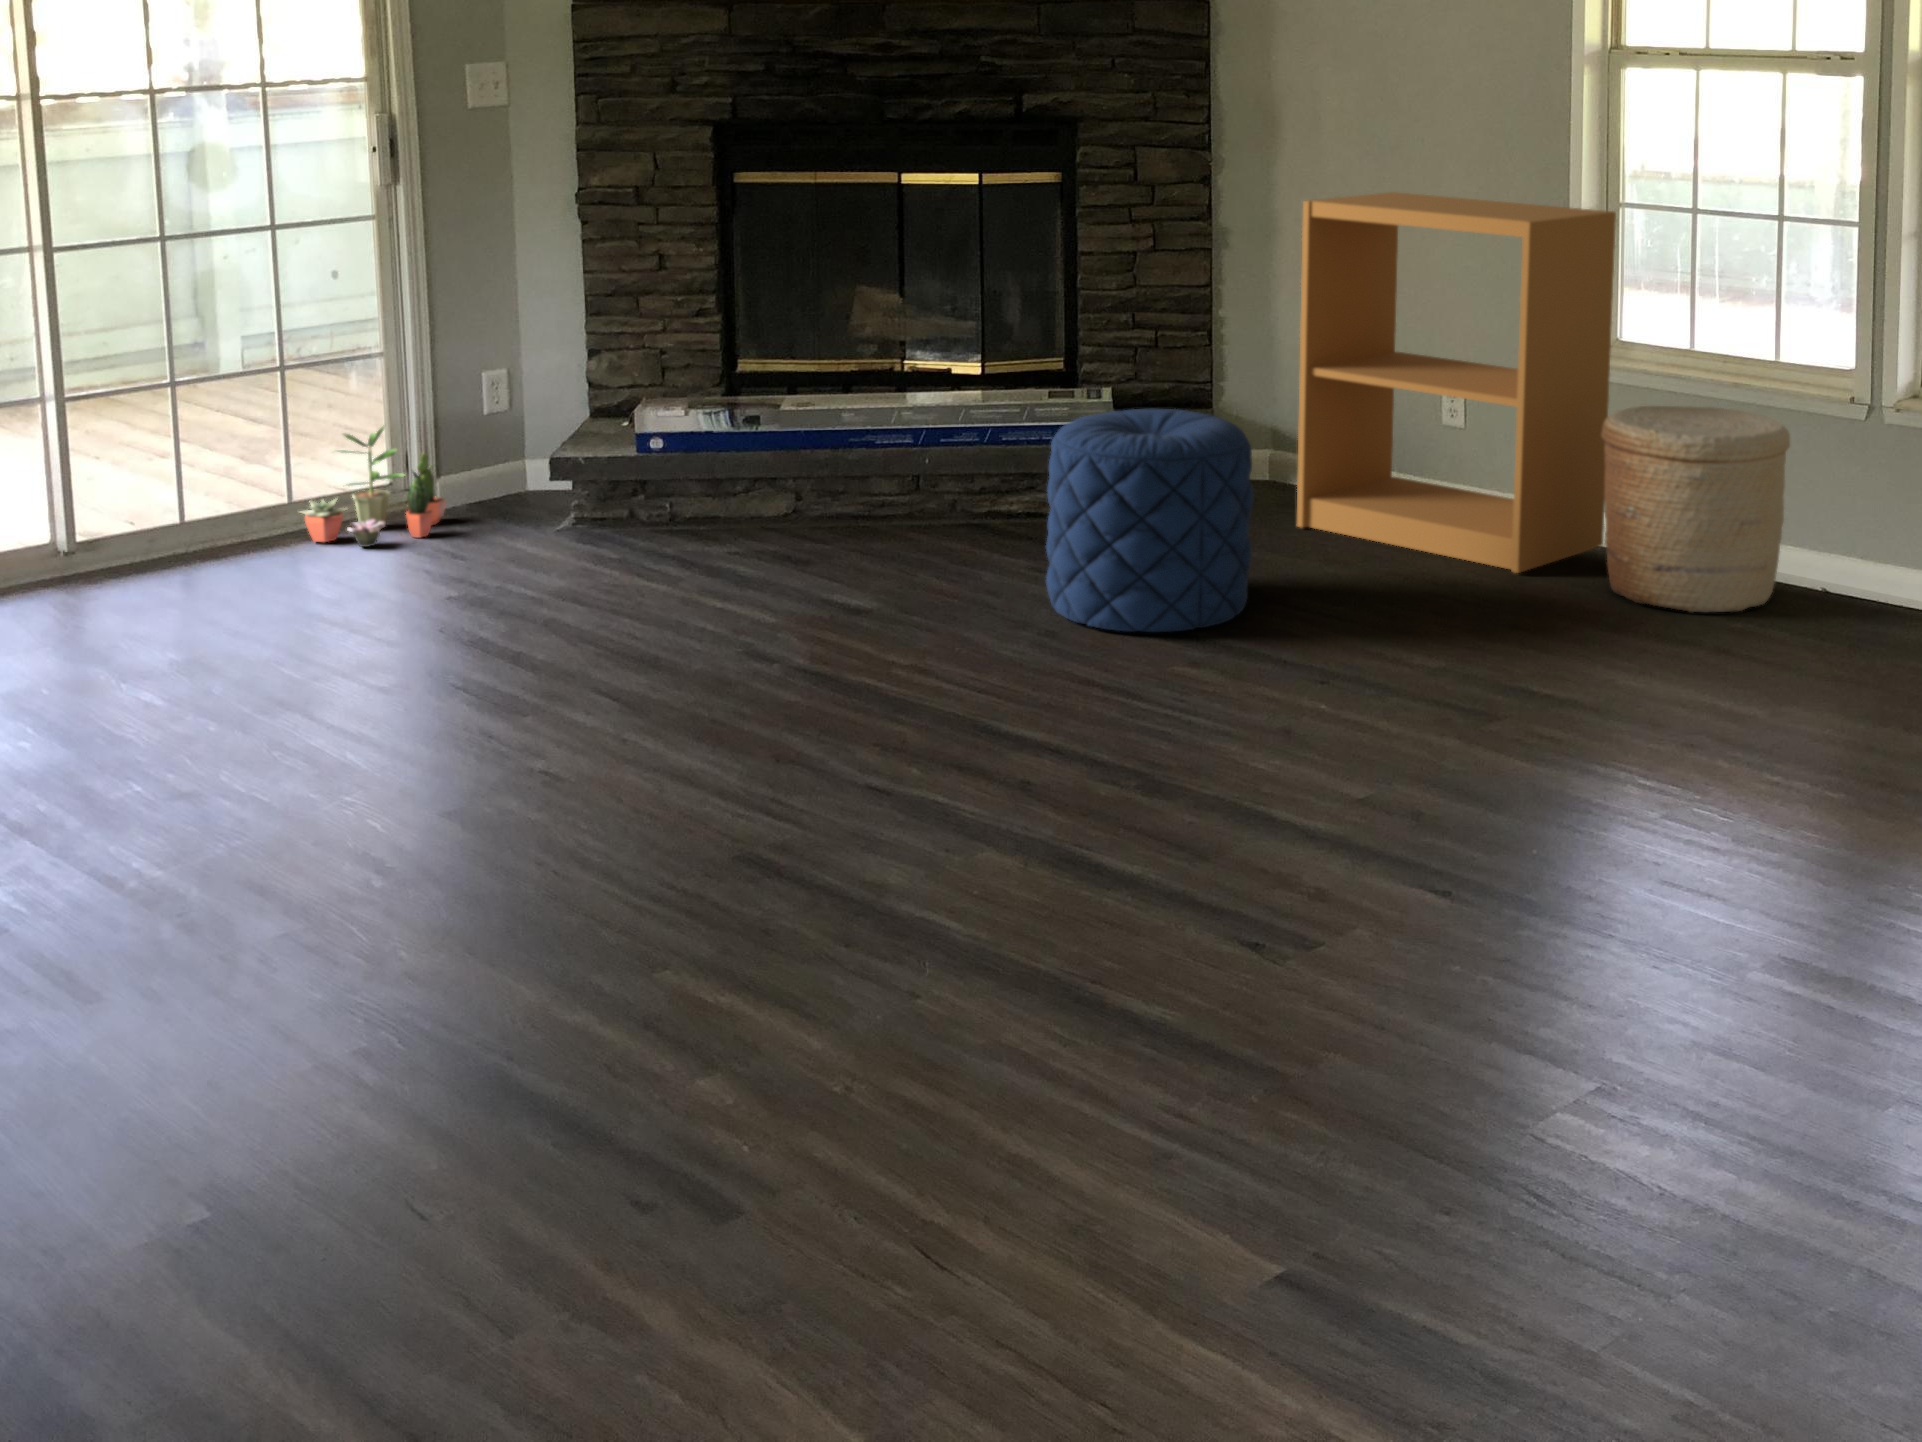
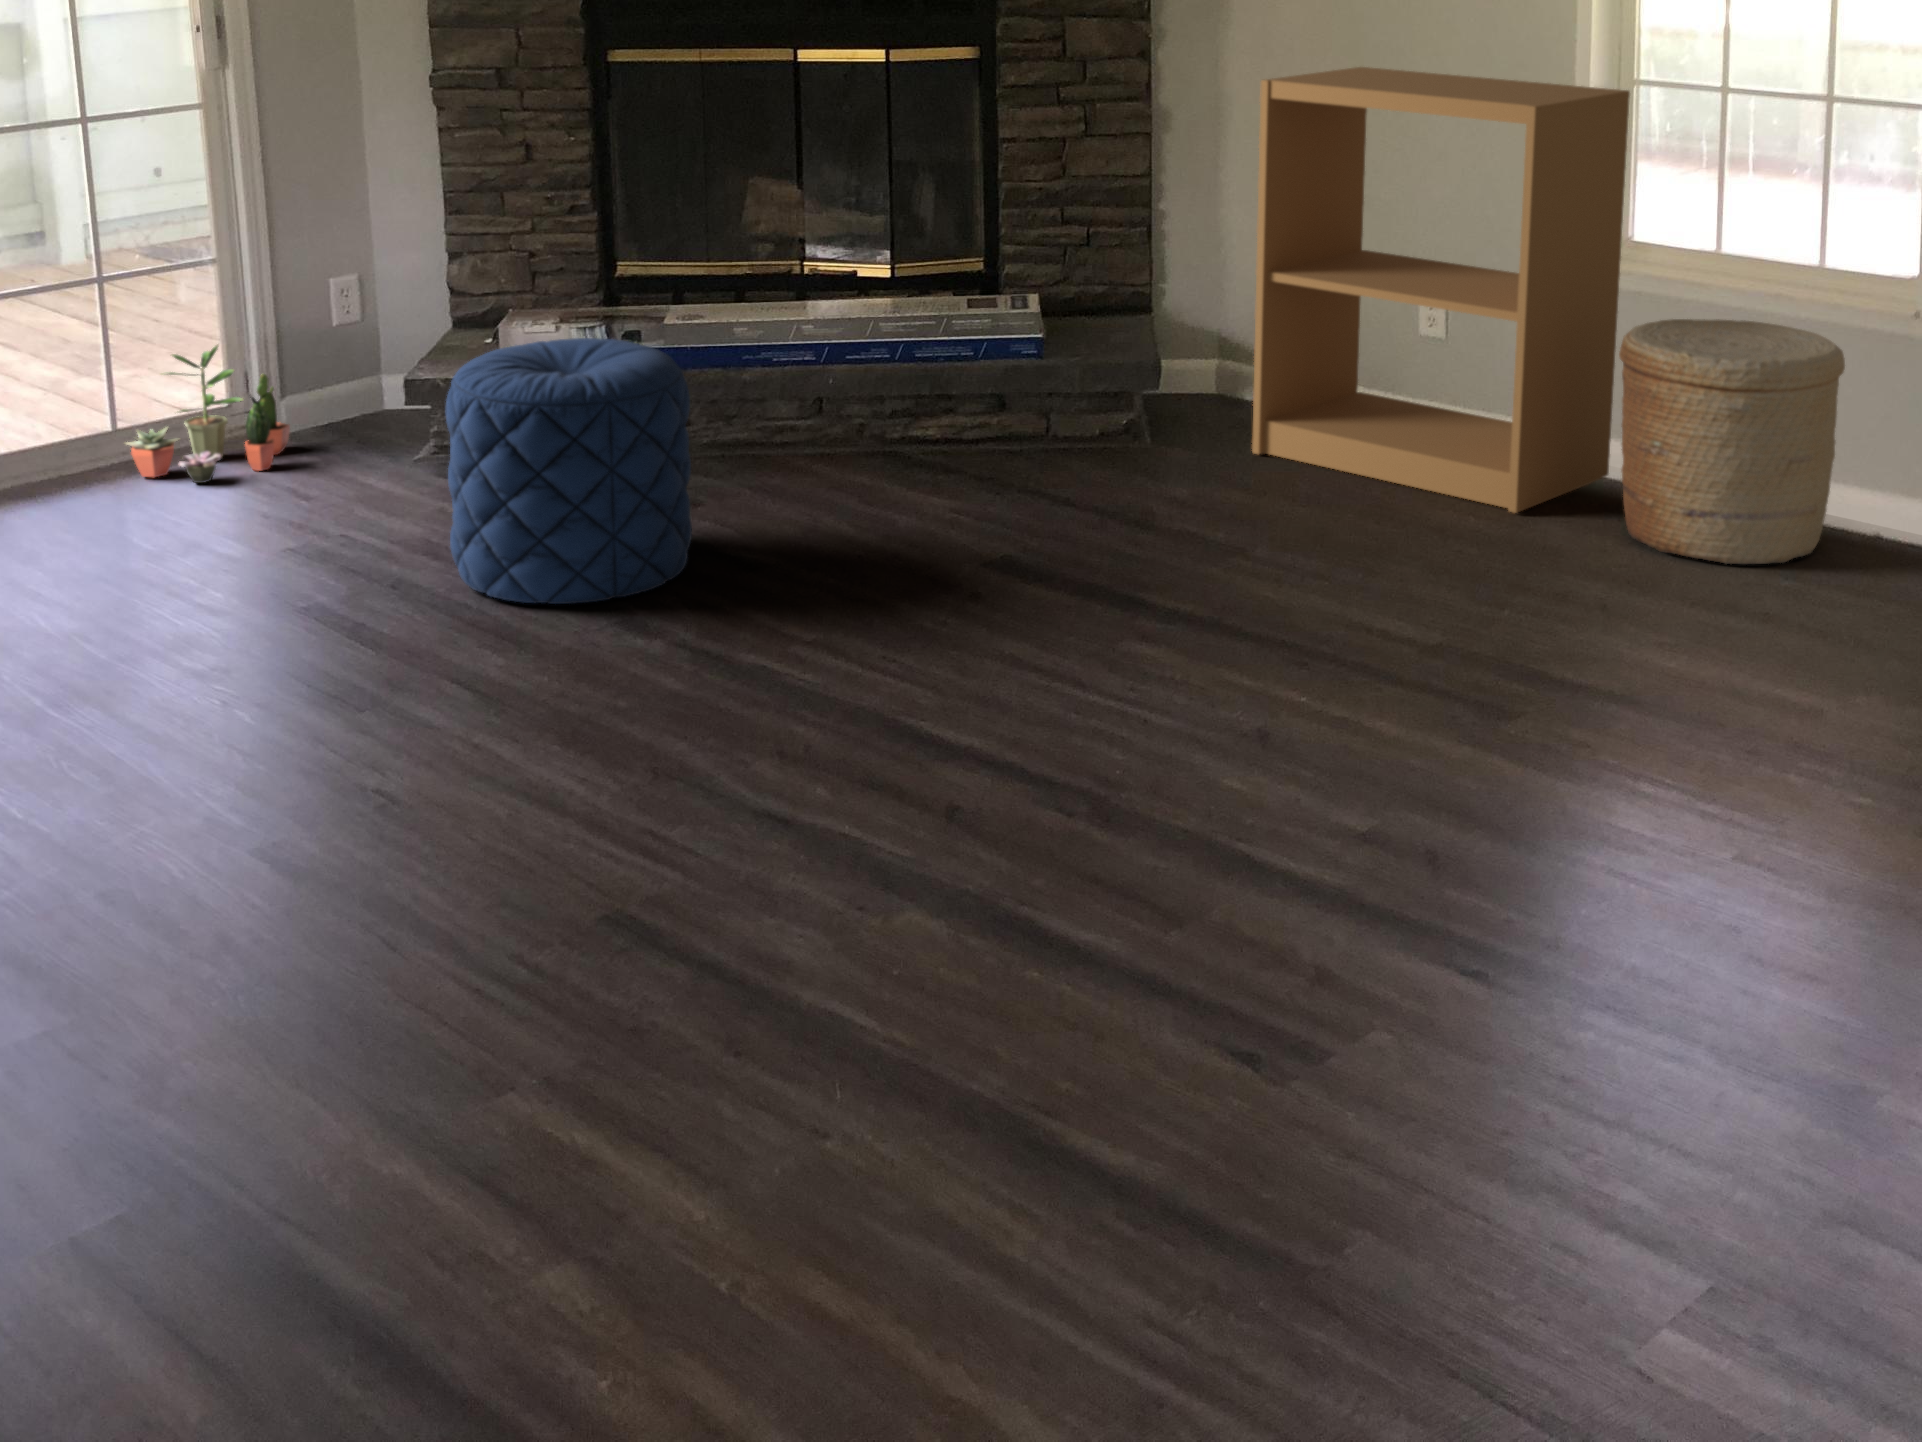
pouf: present [1046,409,1253,632] -> present [445,338,692,604]

